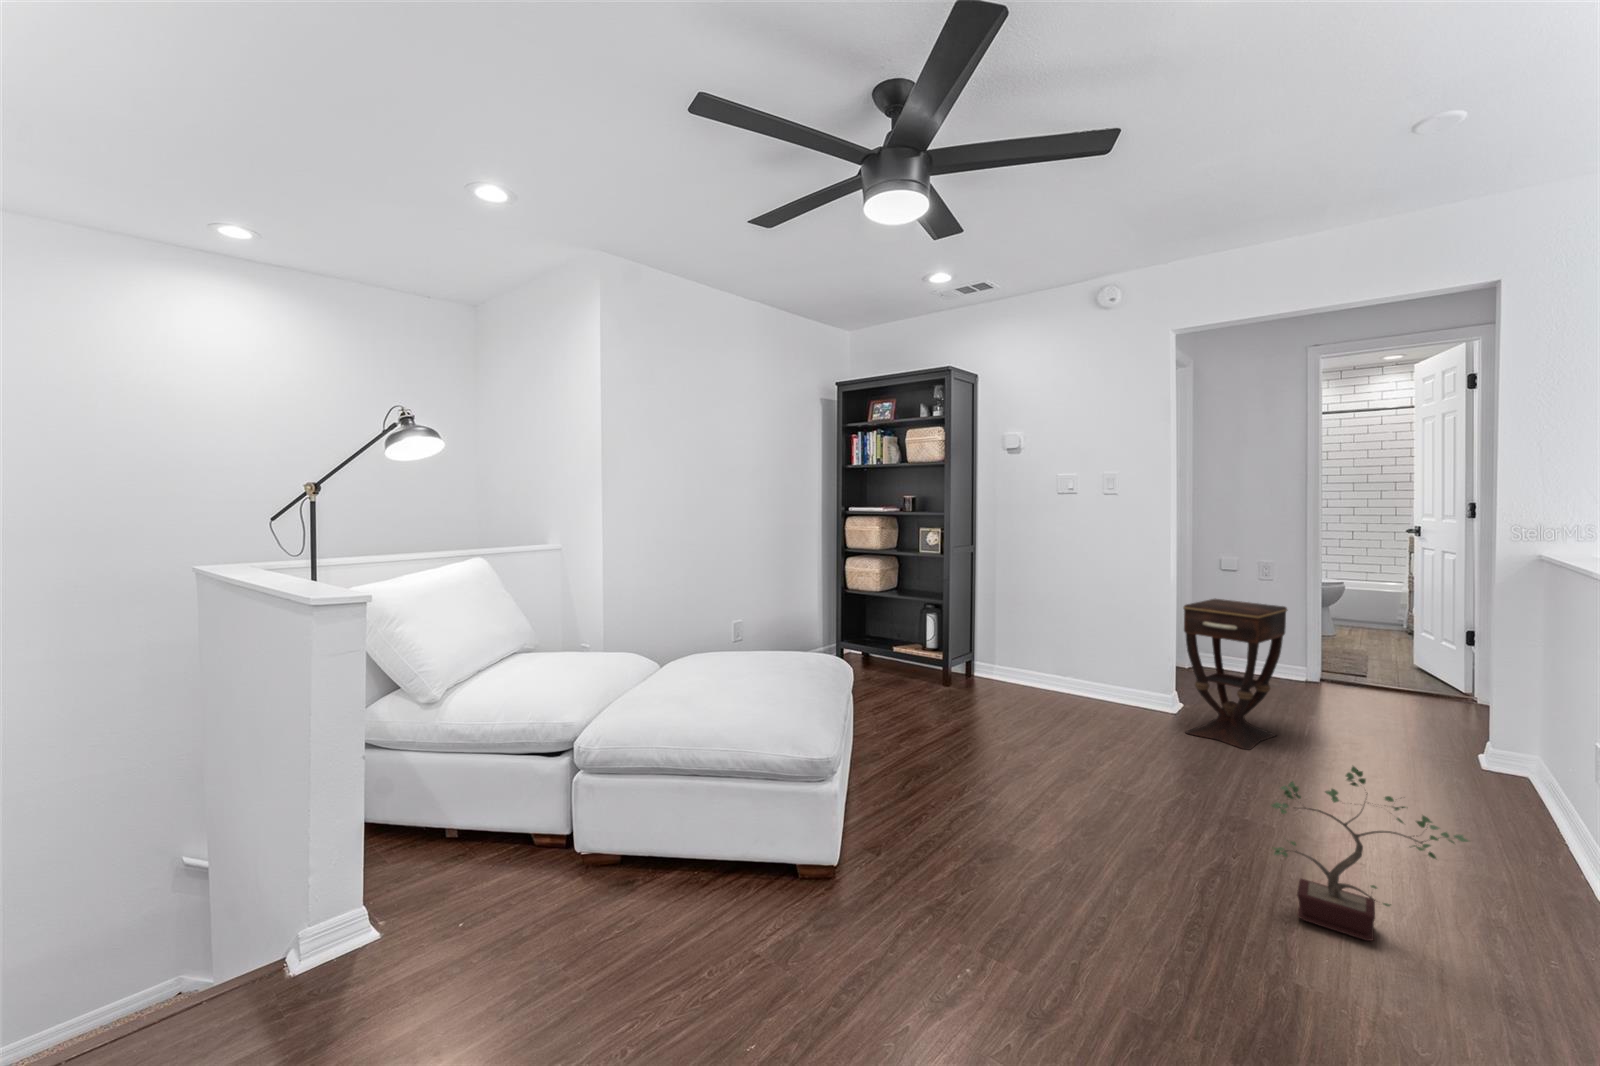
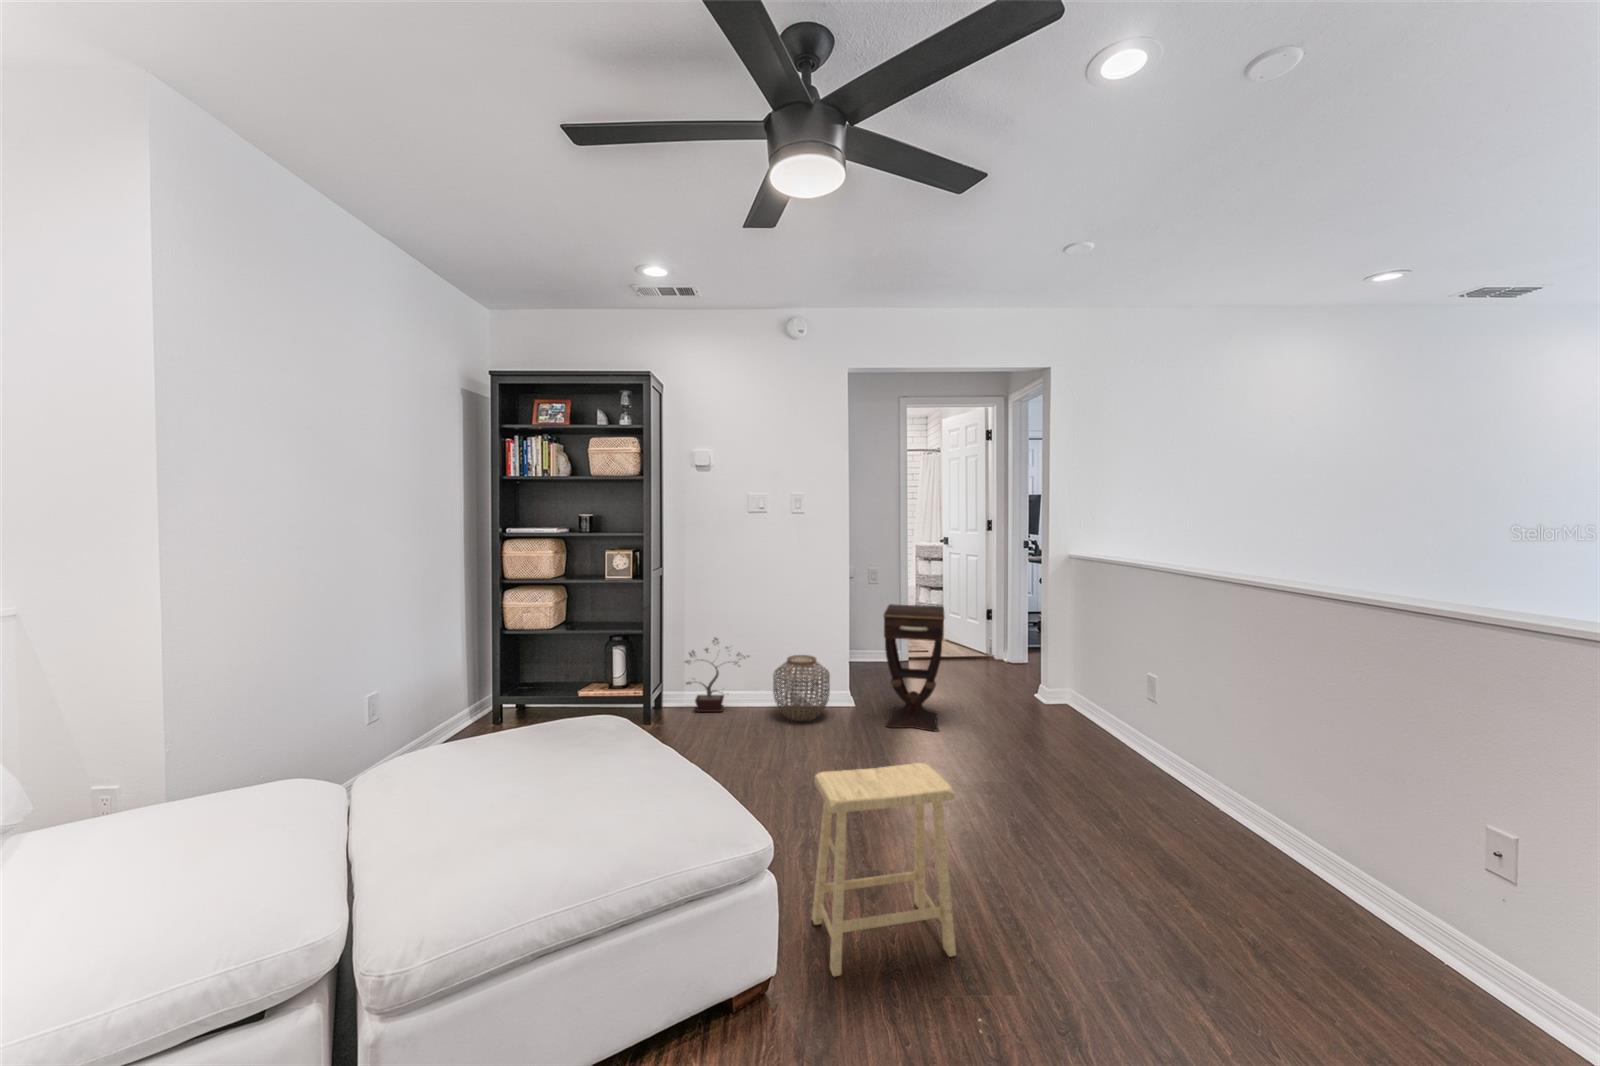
woven basket: none [1067,642,1131,711] -> present [773,655,830,721]
footstool: none [929,702,1047,875] -> present [812,763,956,976]
potted plant: present [1271,766,1468,941] -> present [685,637,749,712]

